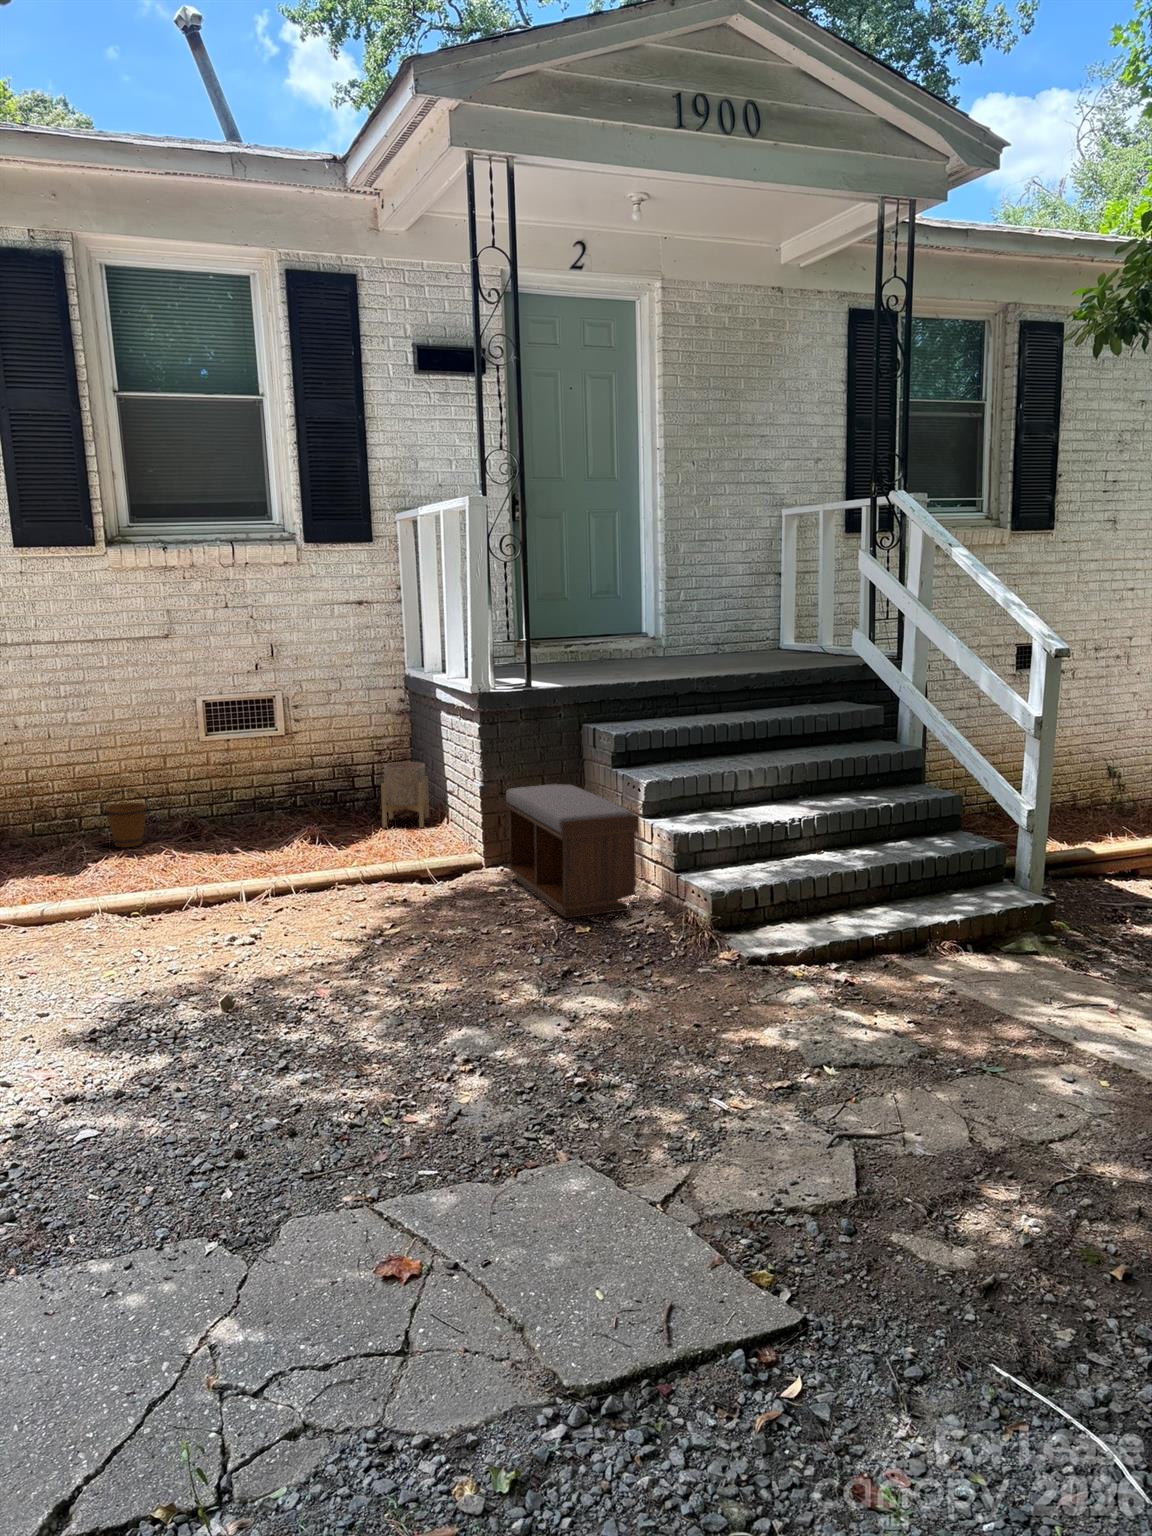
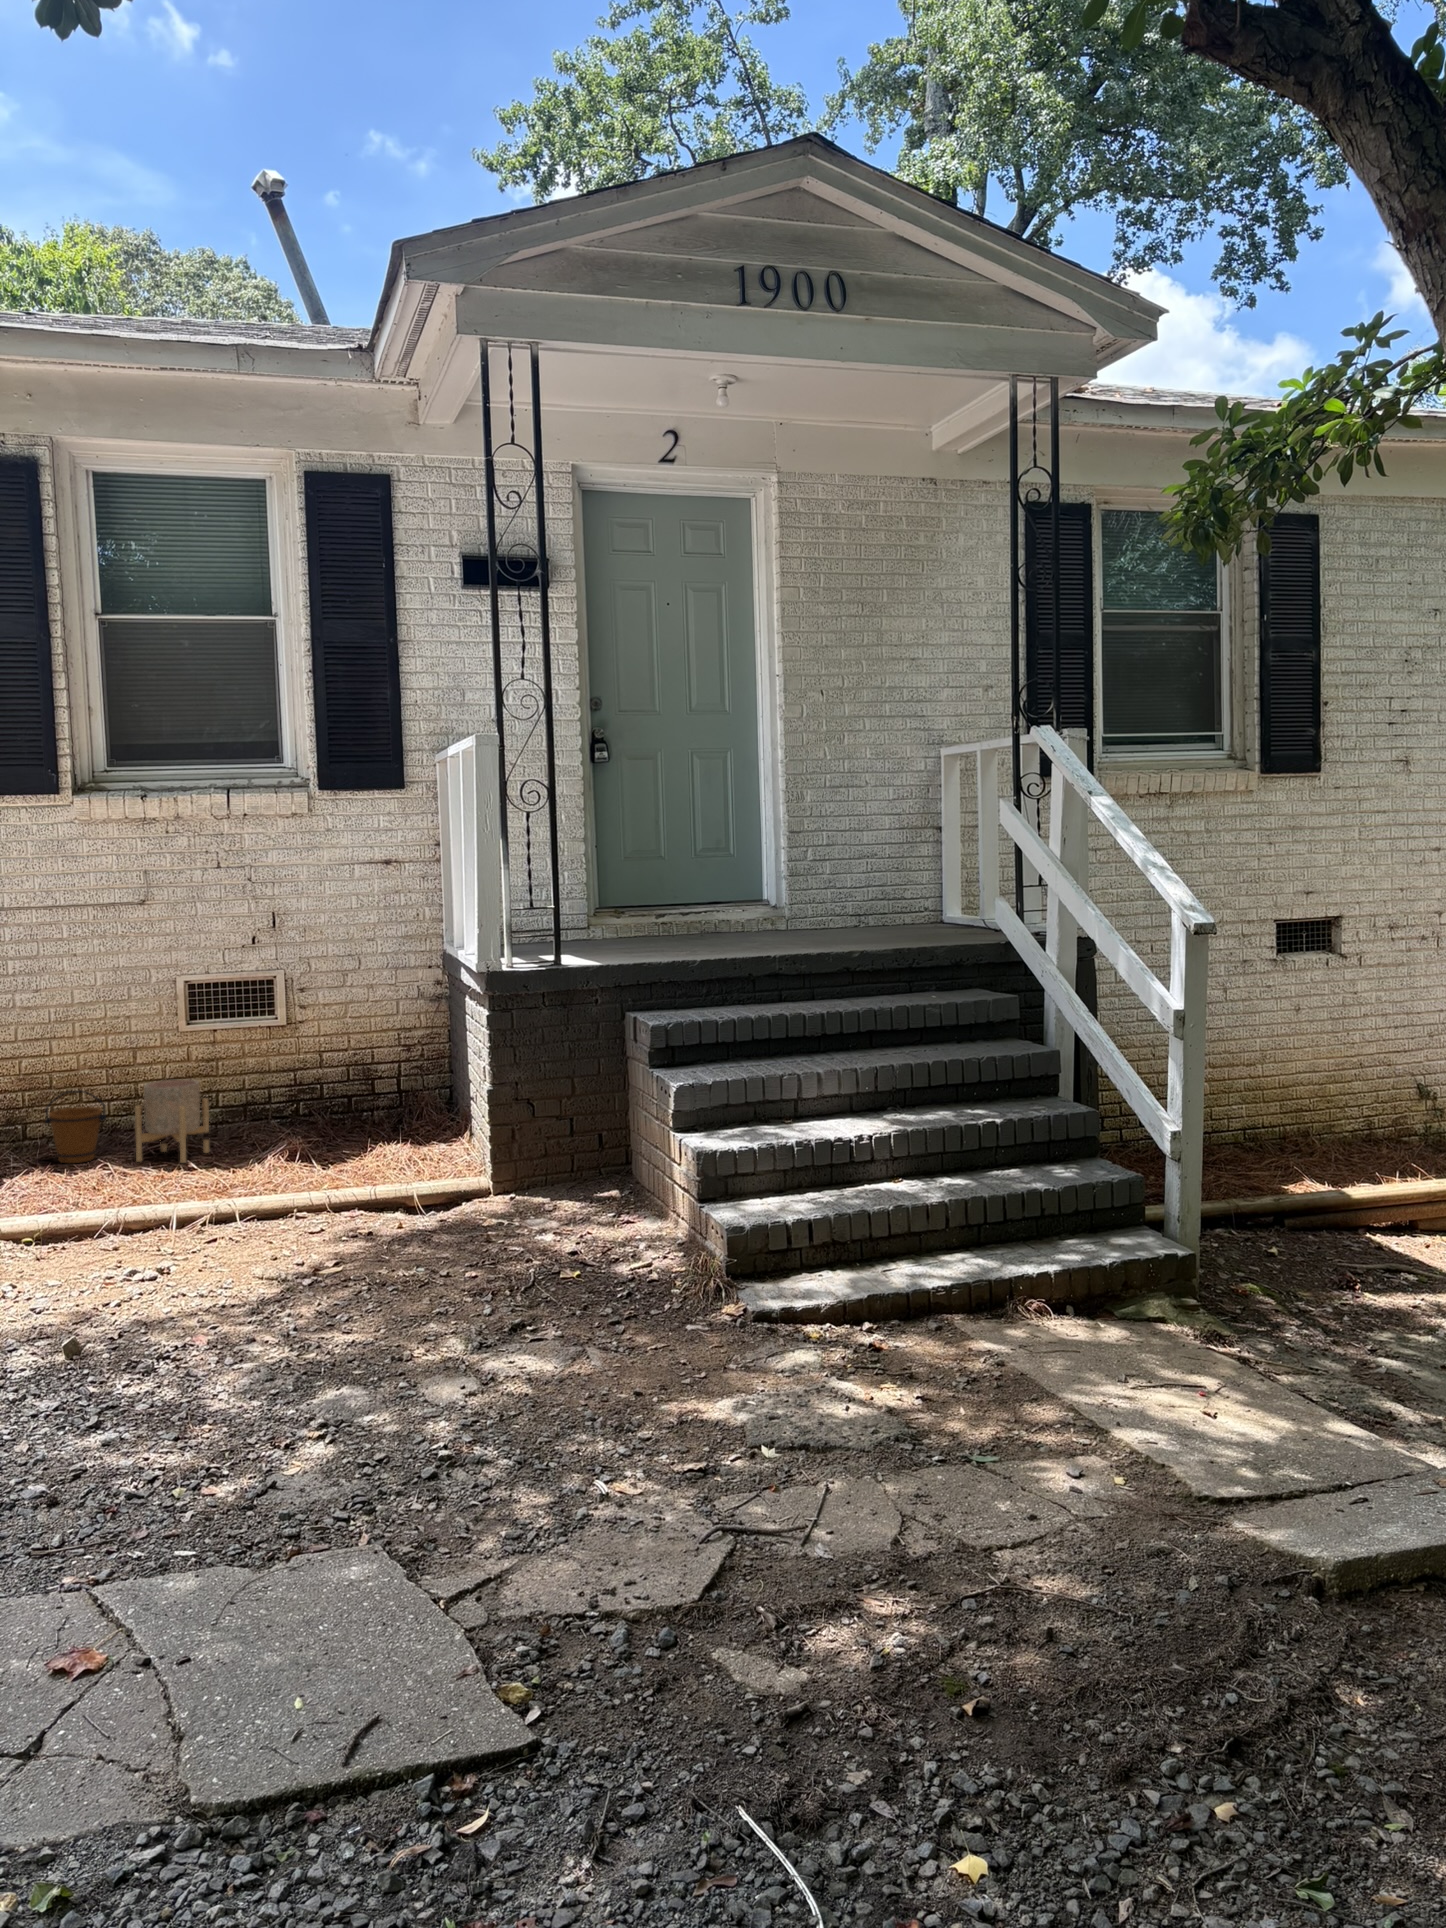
planter: present [381,762,429,827] -> present [135,1079,209,1163]
bench: present [506,784,638,918] -> none [518,1090,658,1260]

